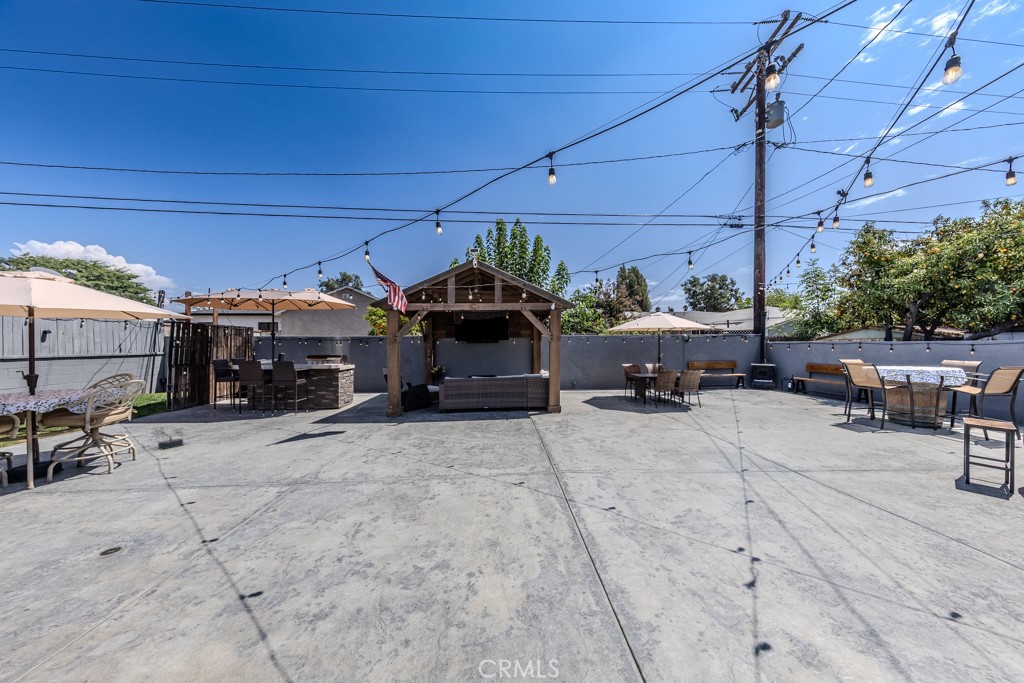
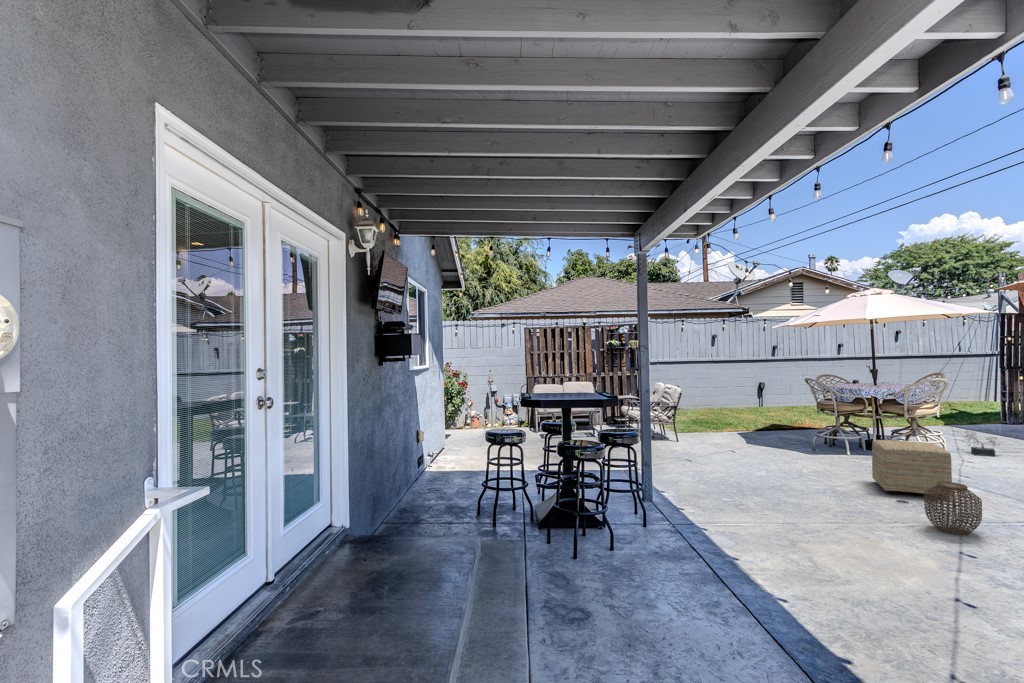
ottoman: none [46,455,178,546] -> present [872,440,952,497]
woven basket: none [172,500,245,574] -> present [924,482,982,535]

